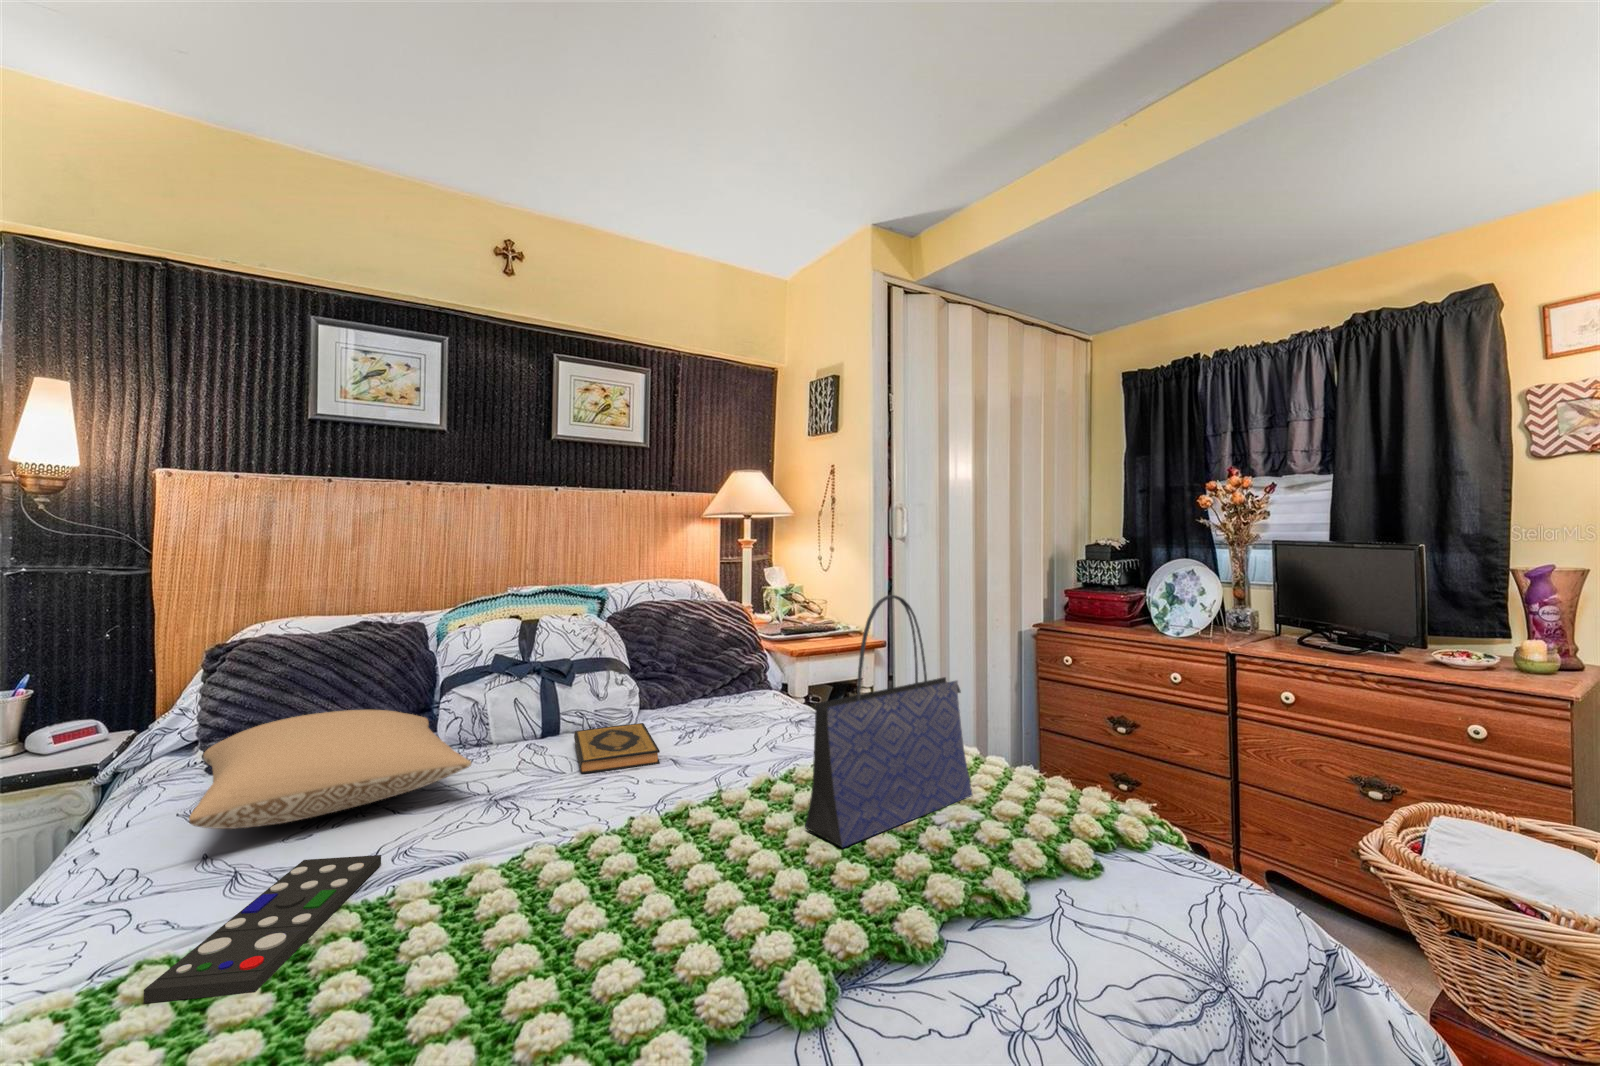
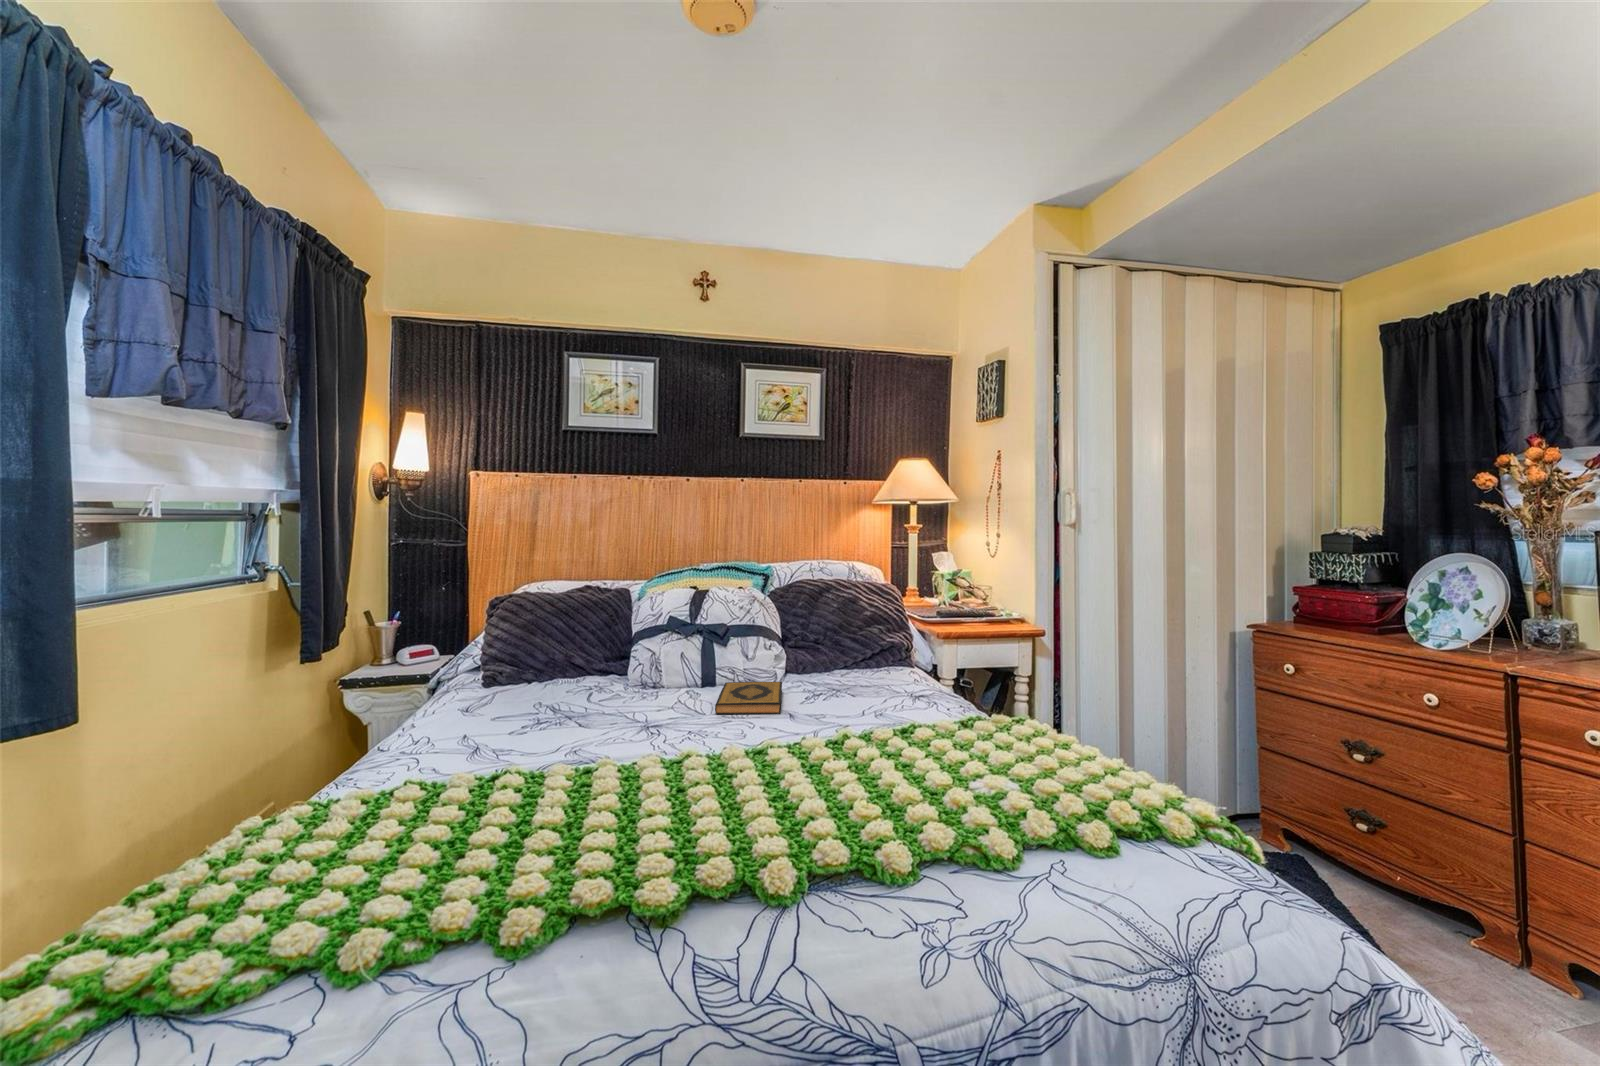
tote bag: present [805,595,973,847] -> none [863,570,1046,793]
pillow: present [189,710,472,829] -> none [446,647,627,719]
remote control: present [144,855,381,1003] -> none [393,742,551,810]

